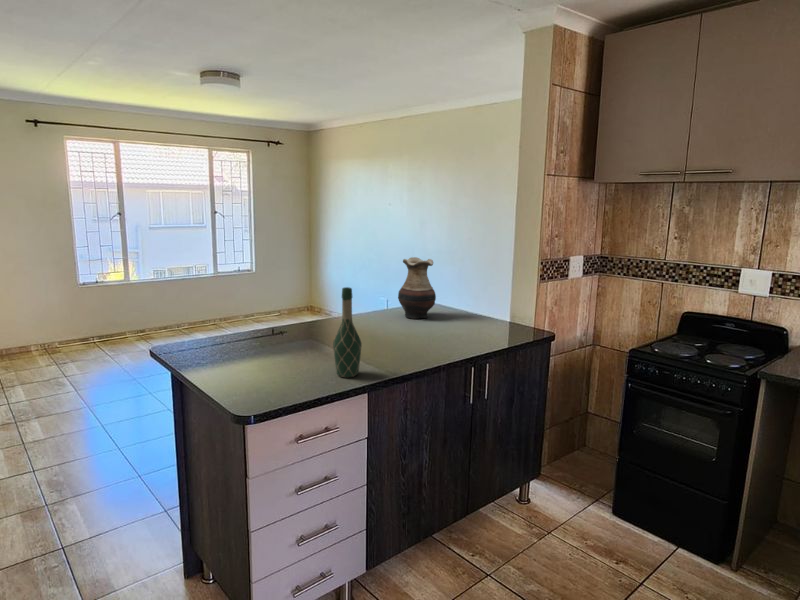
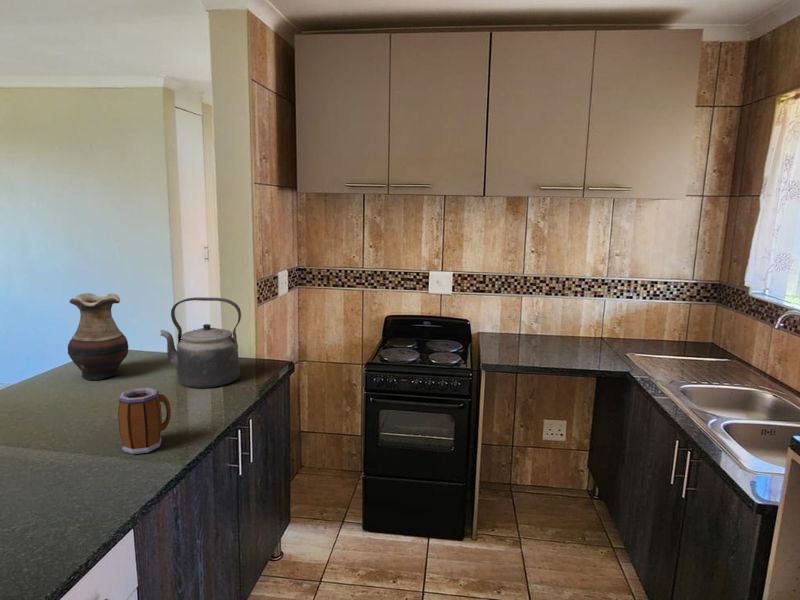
kettle: none [452,266,508,337] -> present [160,297,241,388]
wine bottle: present [333,287,362,377] -> none [51,369,105,515]
mug: none [389,317,422,360] -> present [118,388,171,454]

